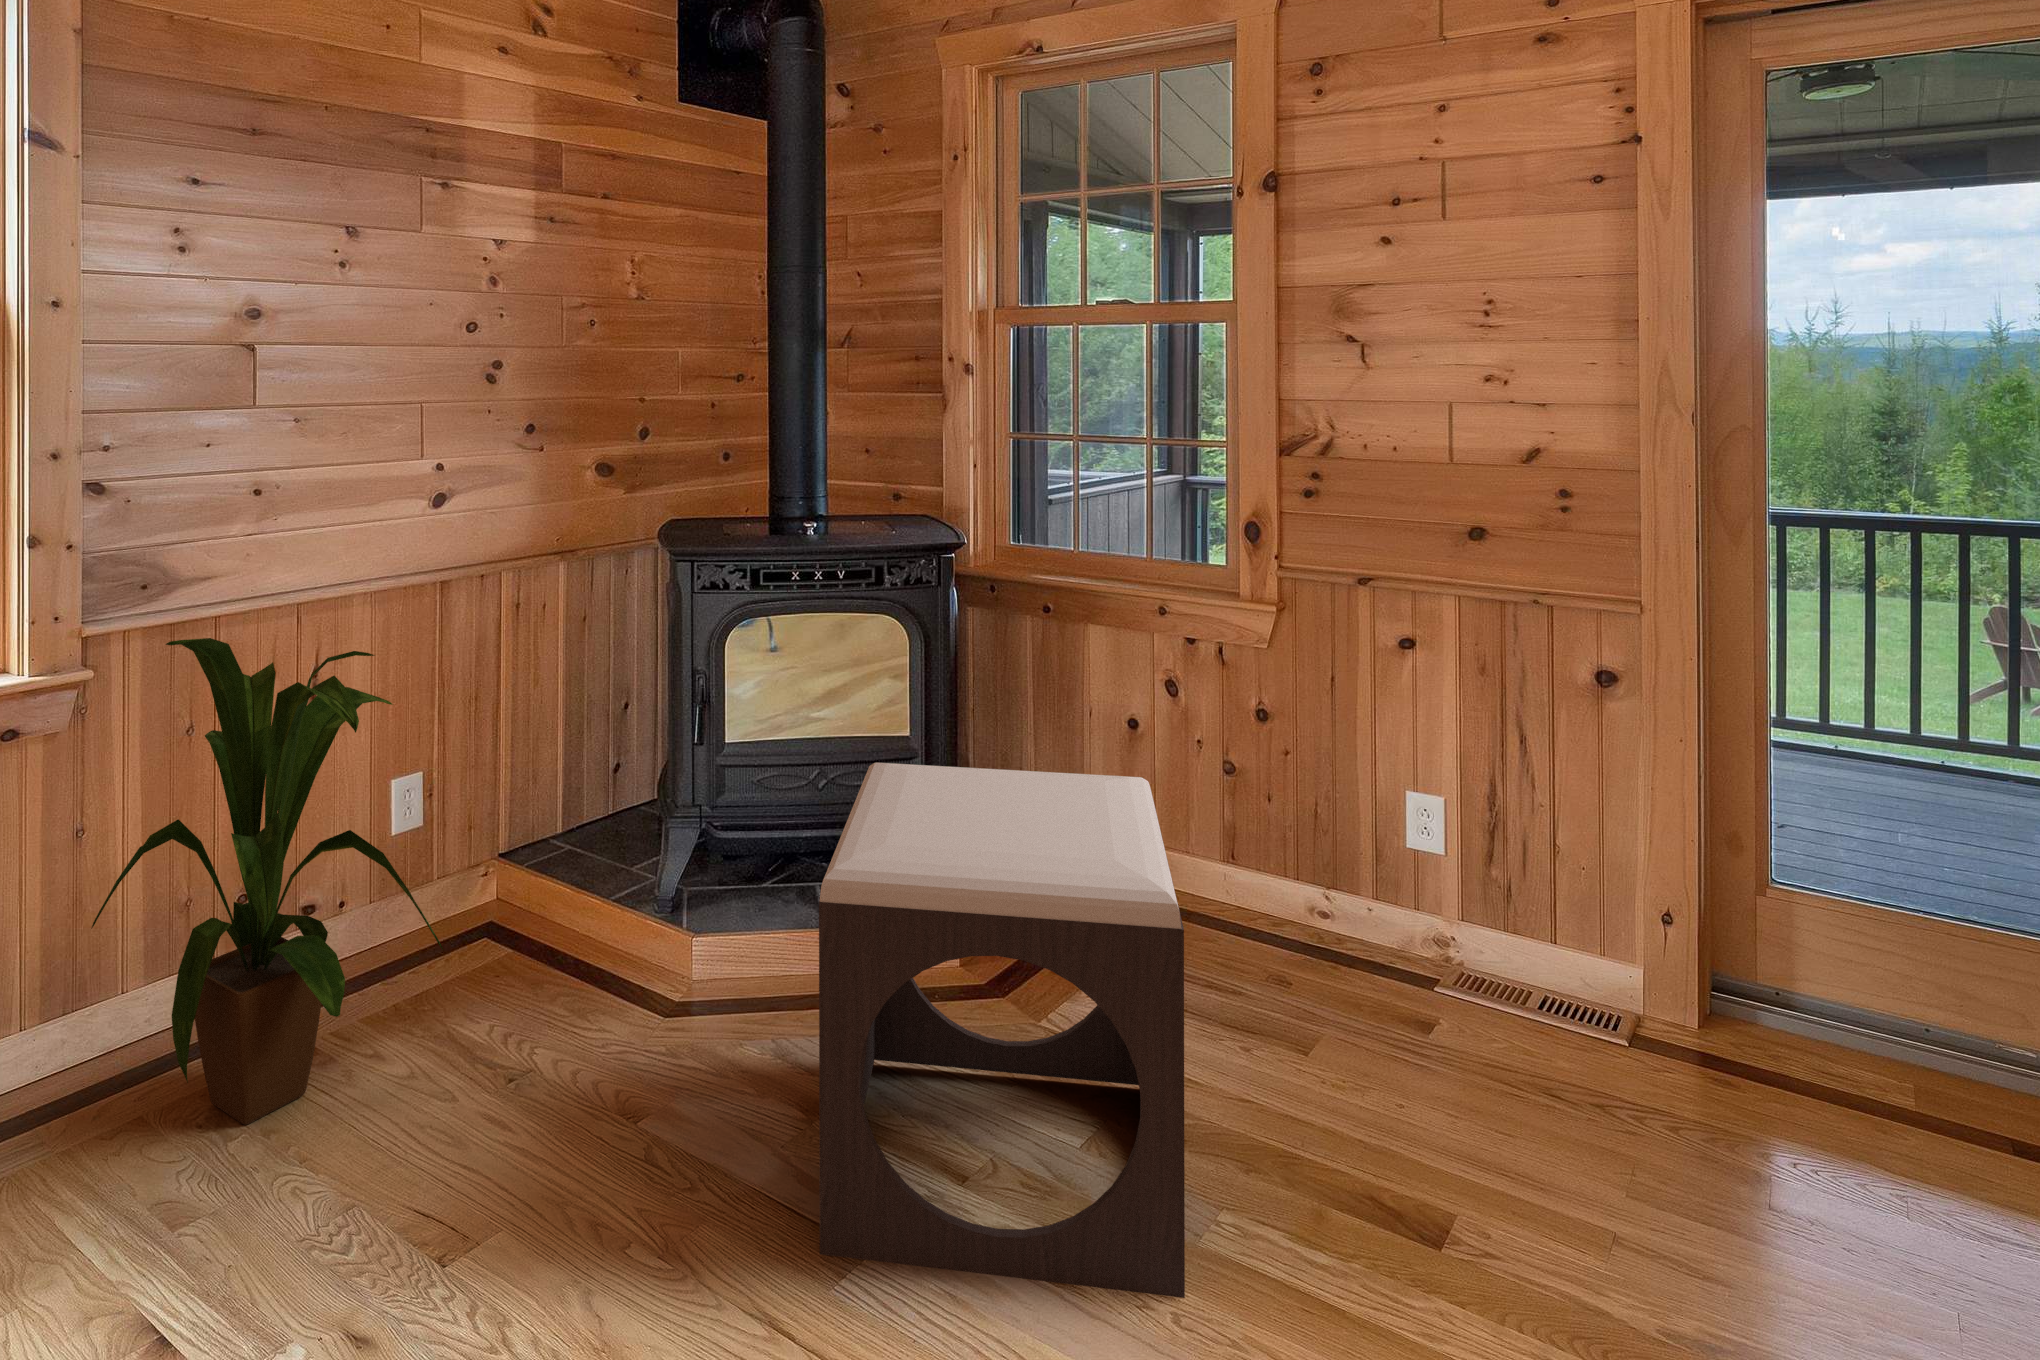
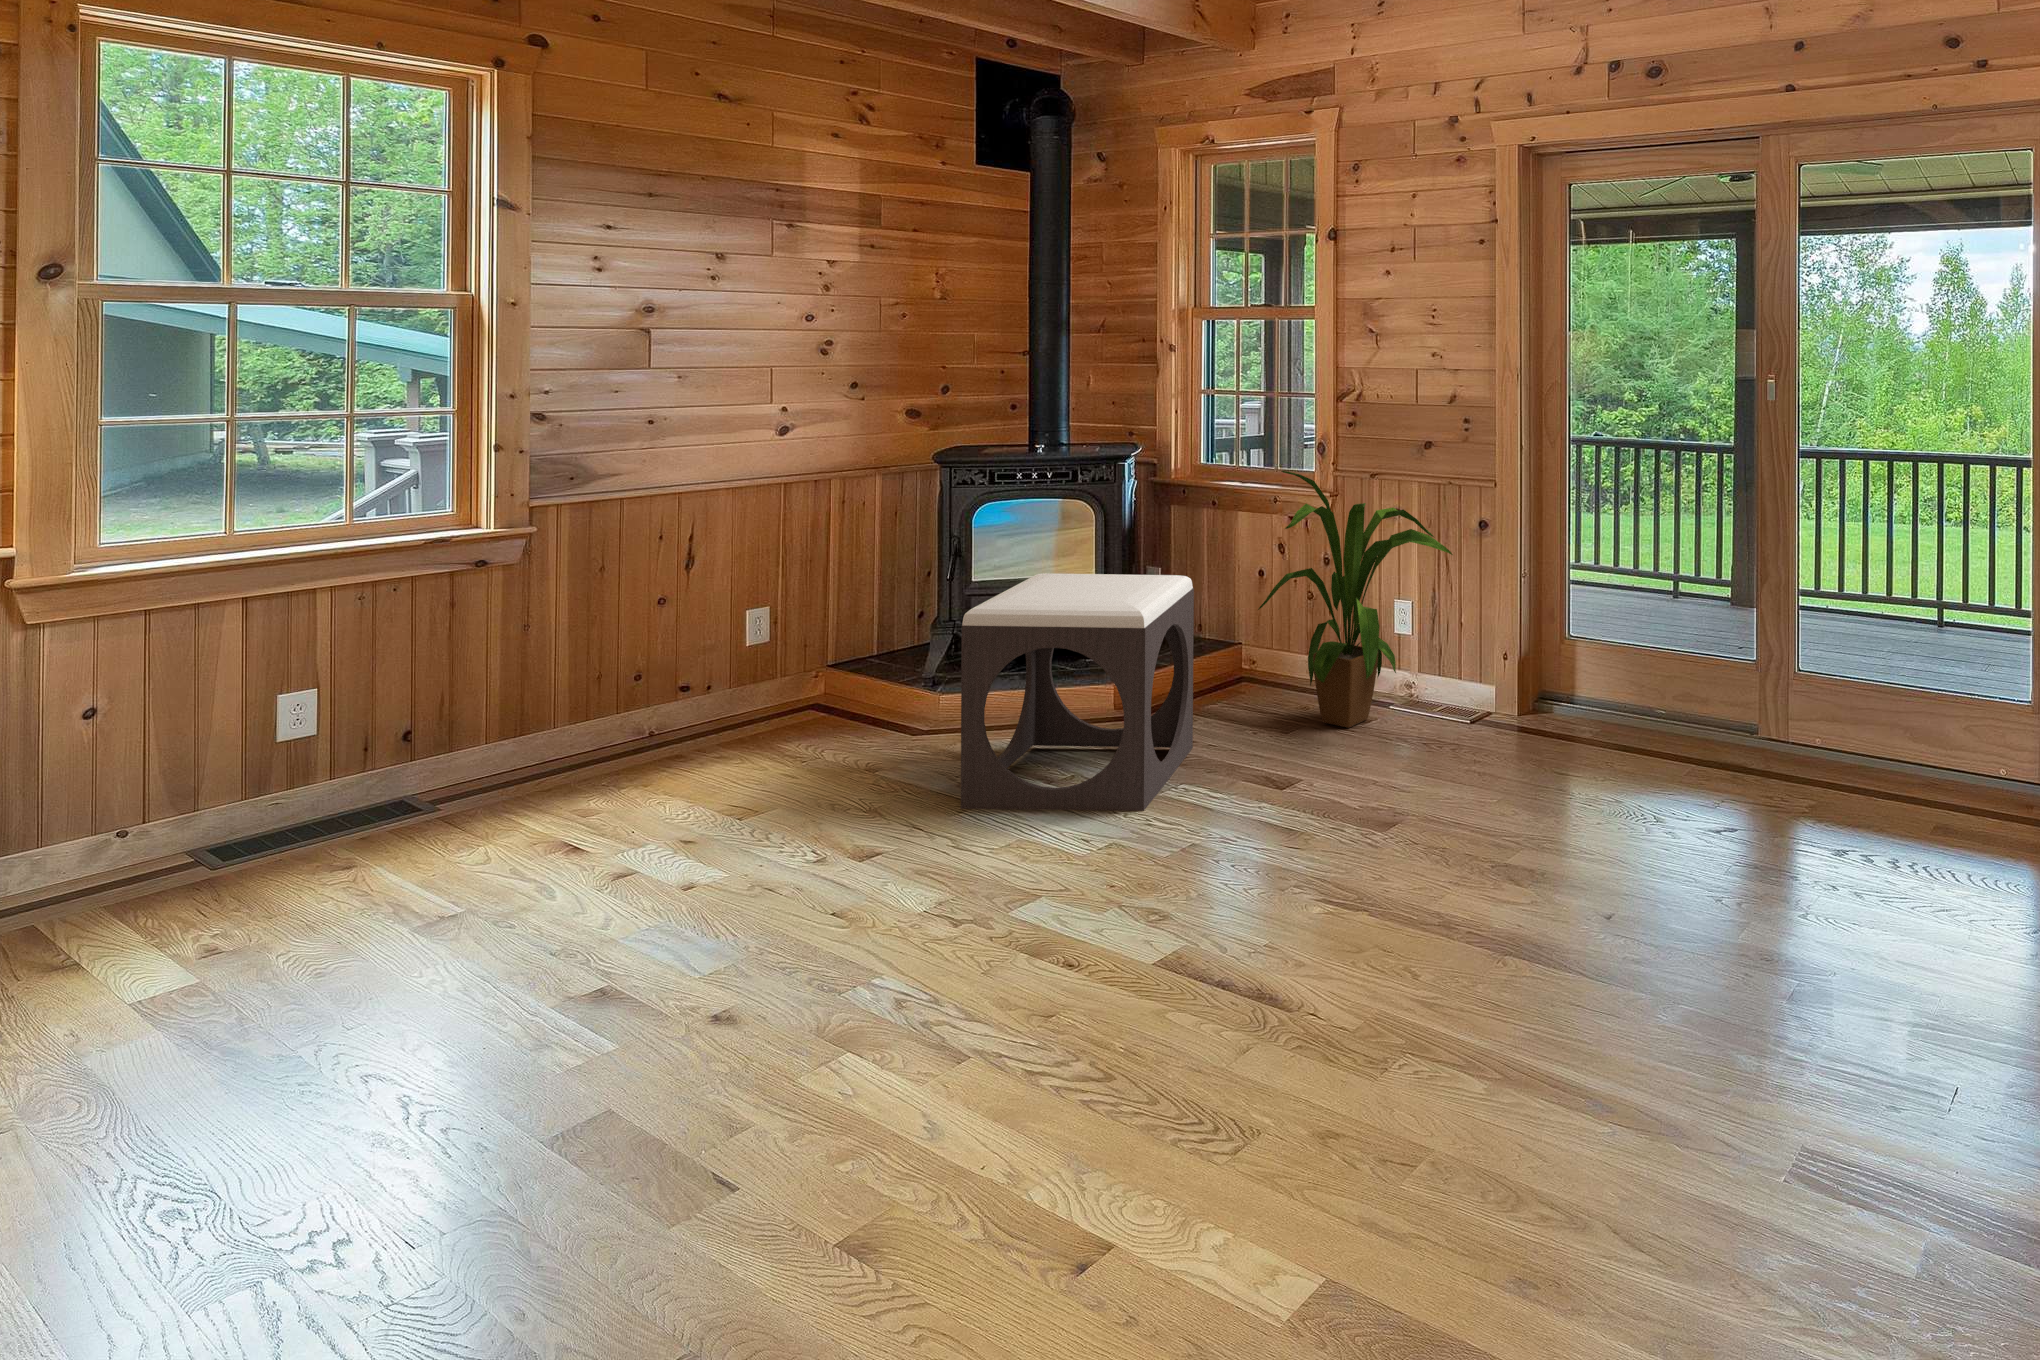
house plant: present [92,638,443,1125] -> present [1258,471,1453,728]

